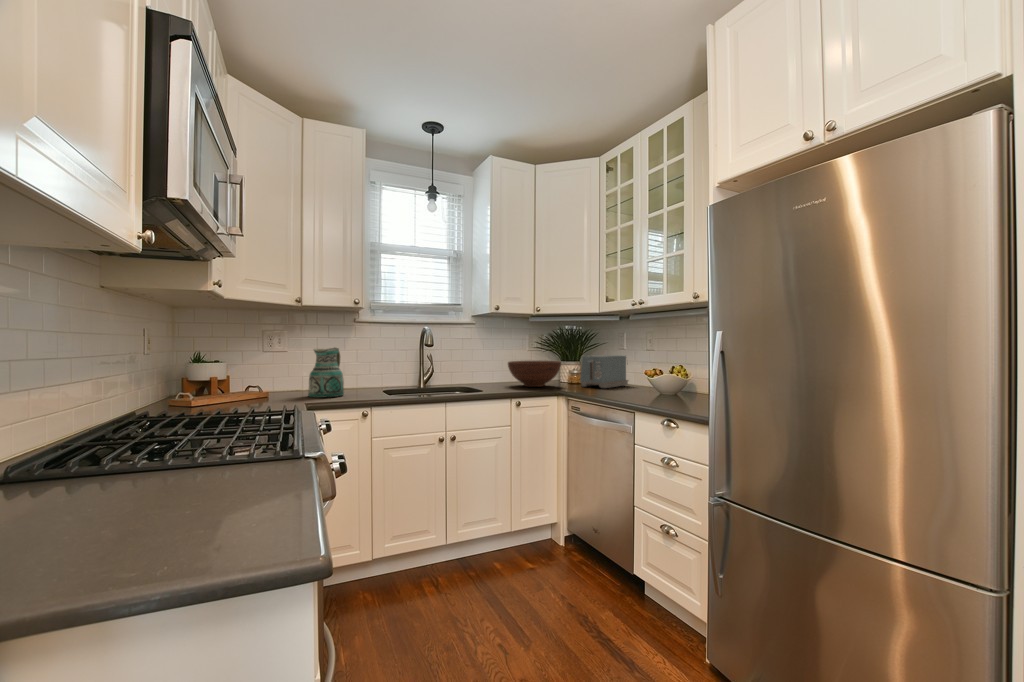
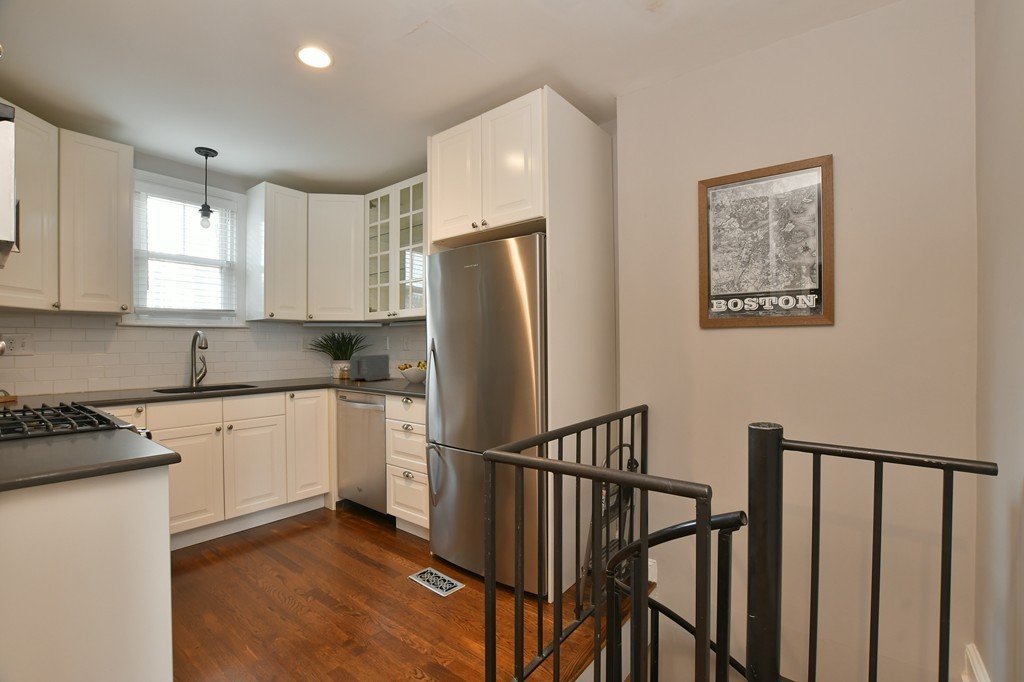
ceramic pitcher: present [308,347,344,398] -> none [69,351,112,399]
fruit bowl: present [508,361,561,387] -> none [283,360,332,382]

